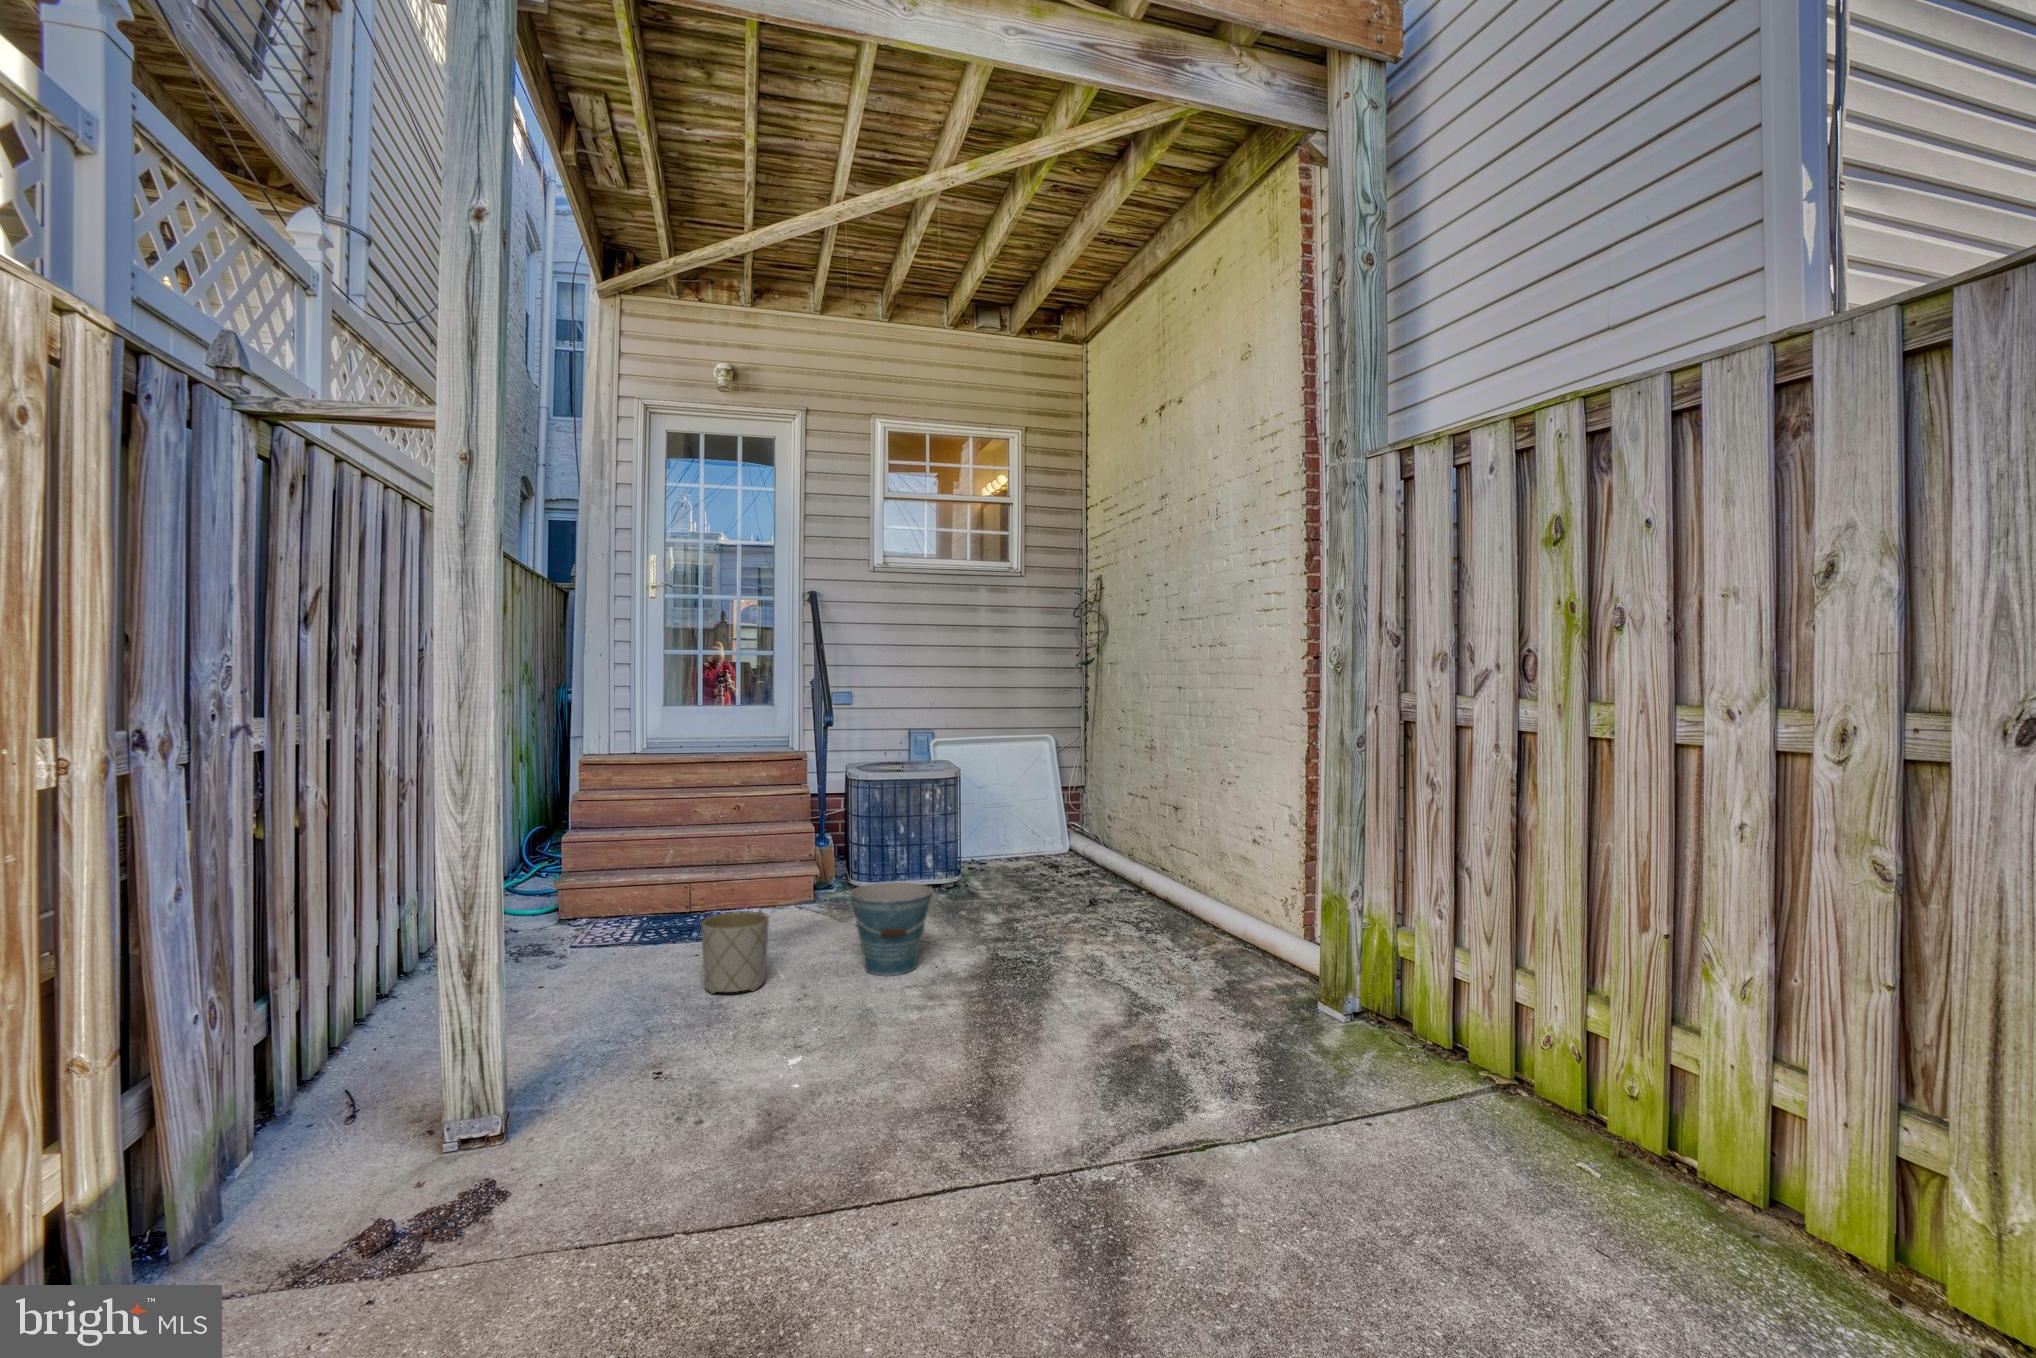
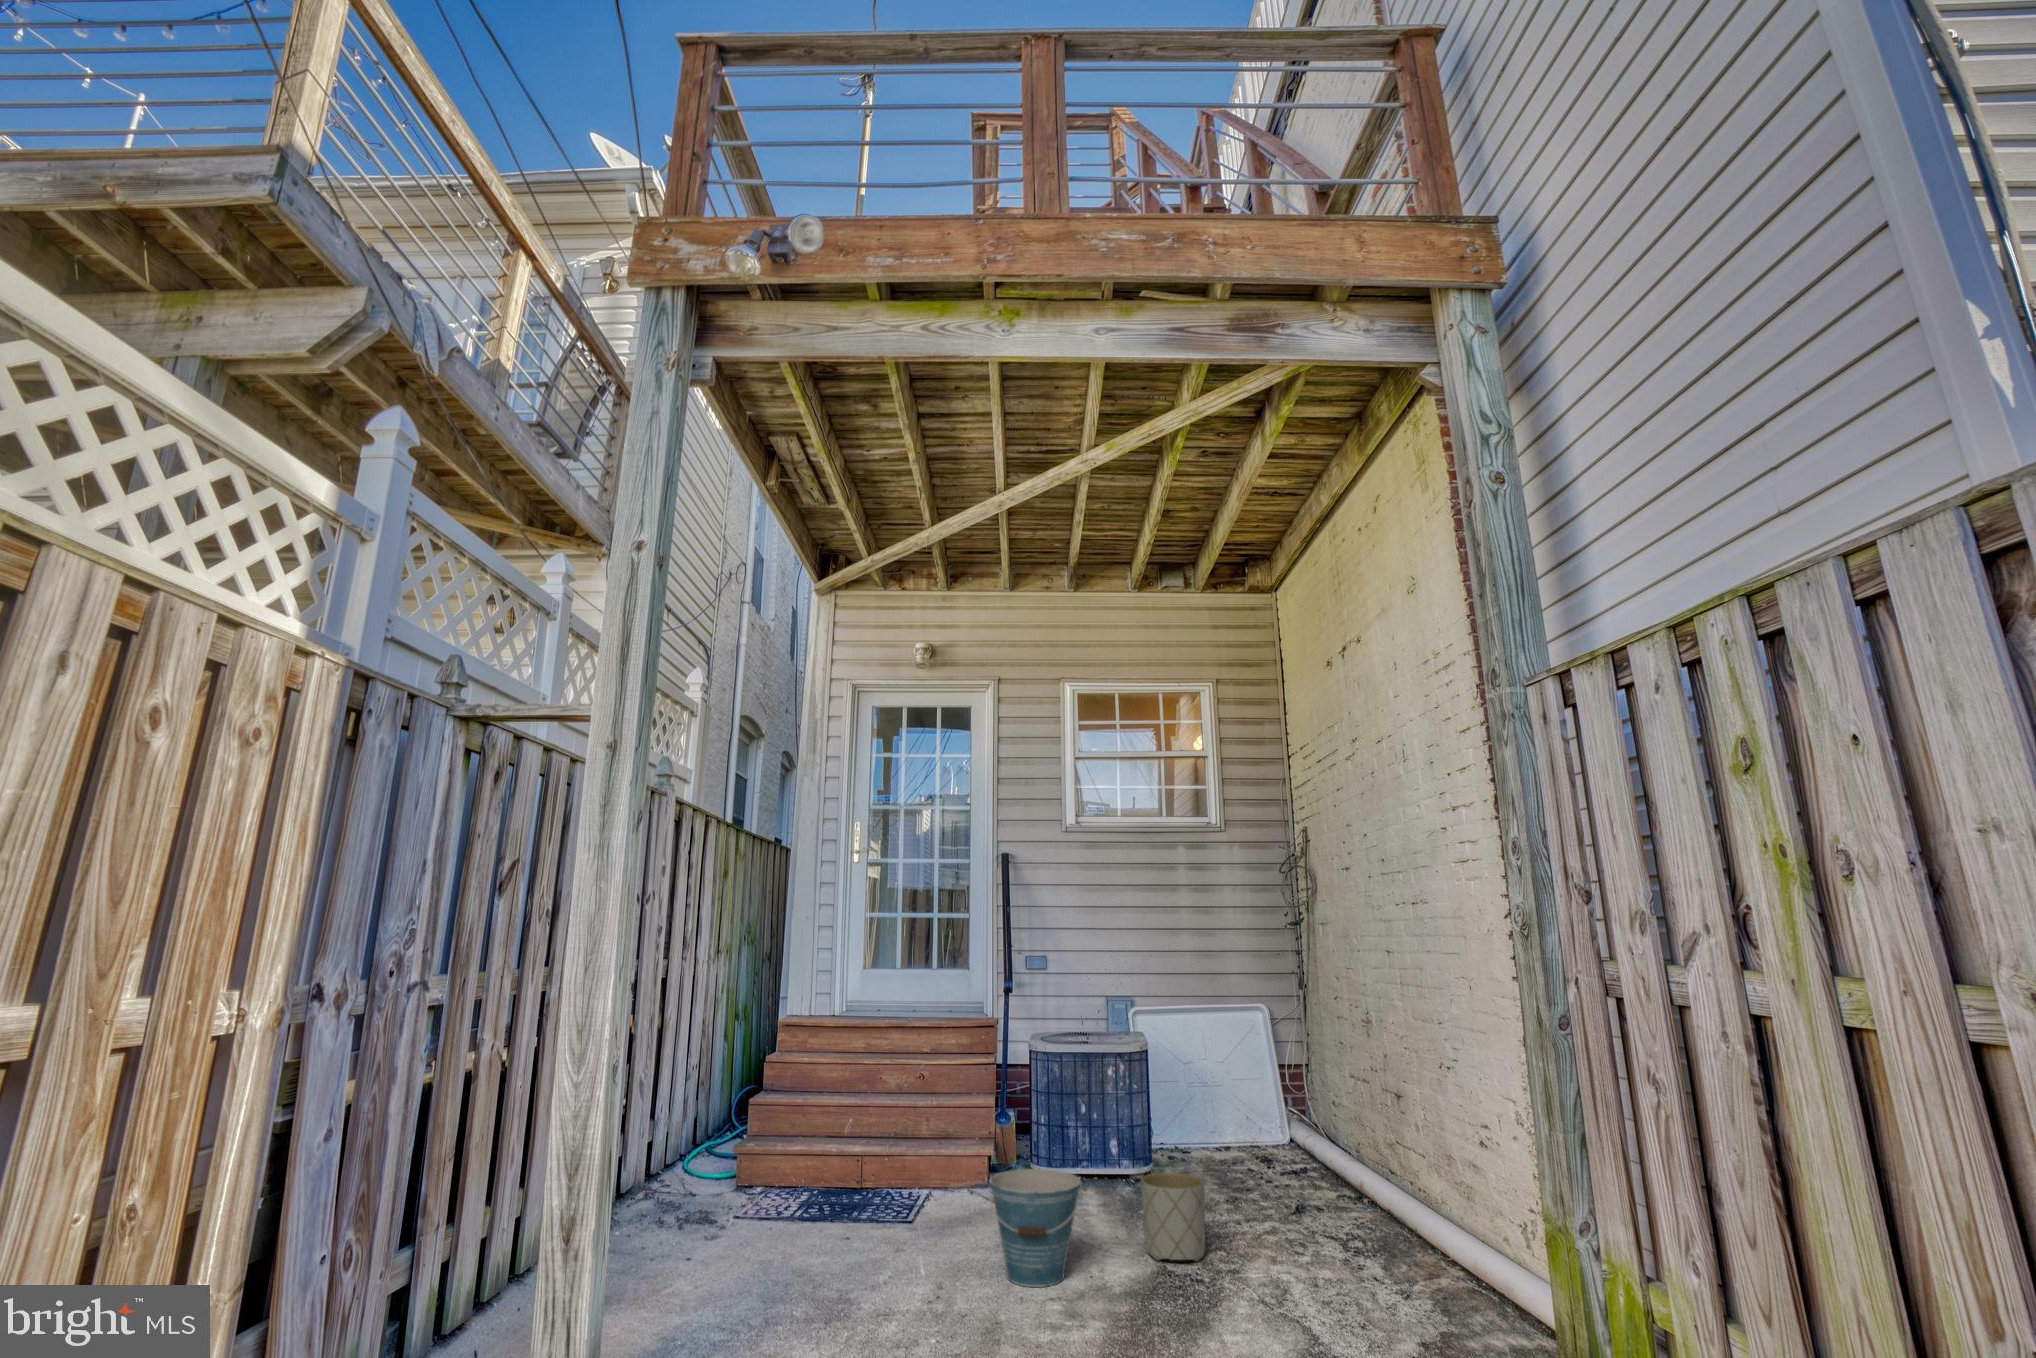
planter: present [701,912,769,994] -> present [1141,1172,1205,1262]

